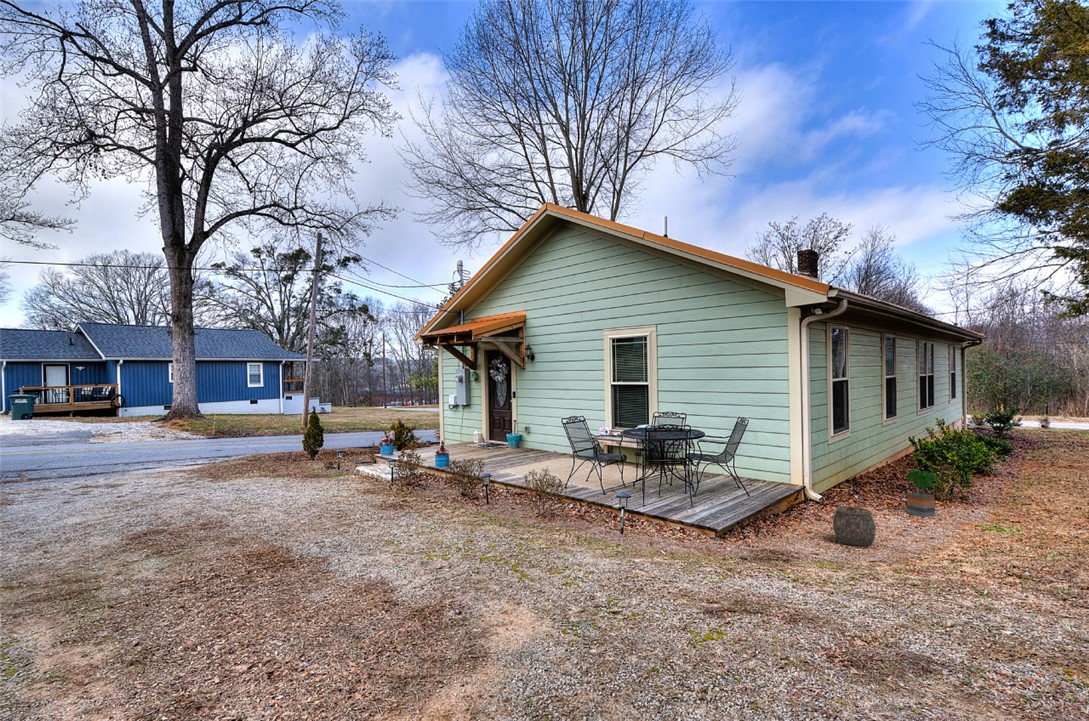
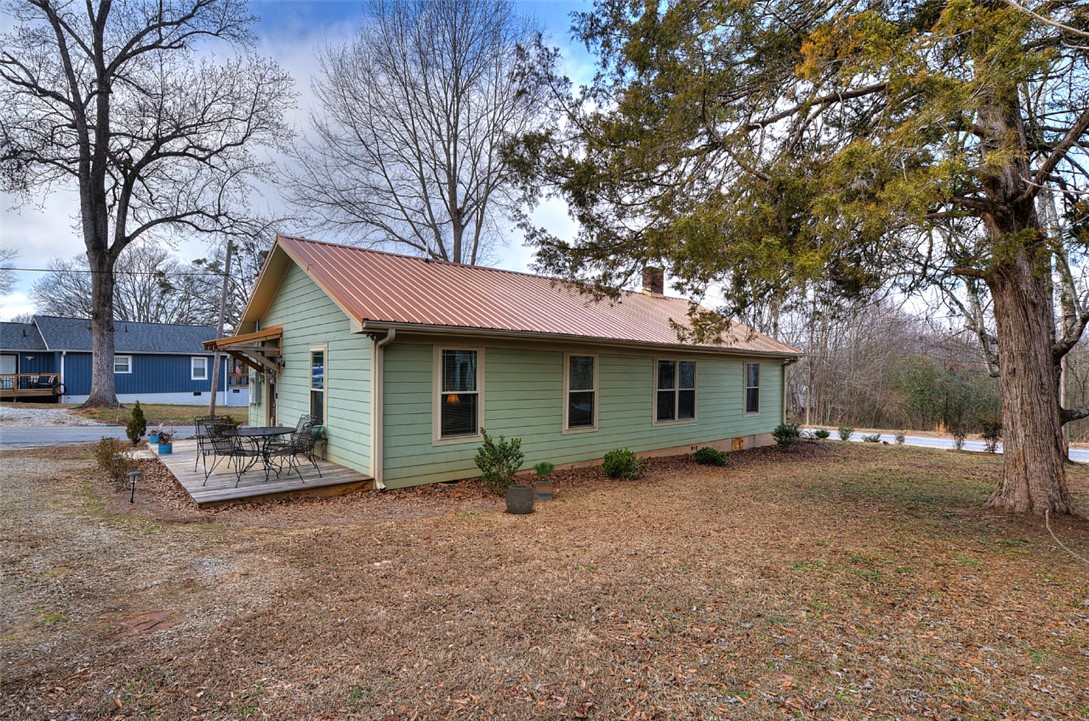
woven basket: present [833,506,876,546] -> present [505,484,534,514]

